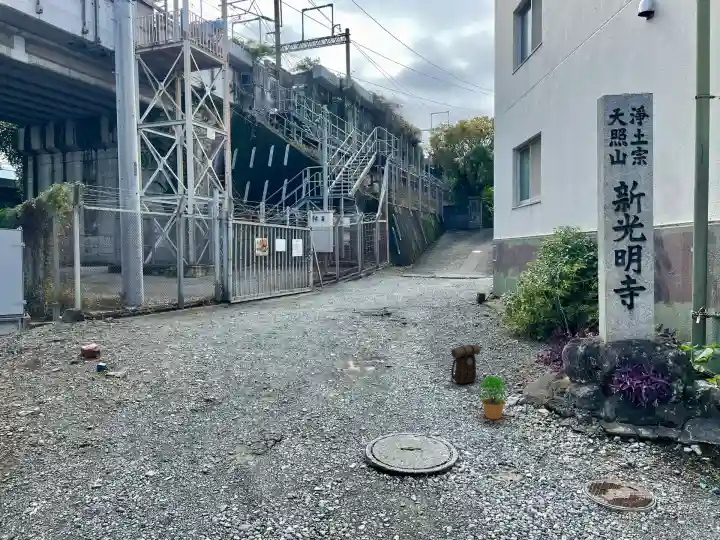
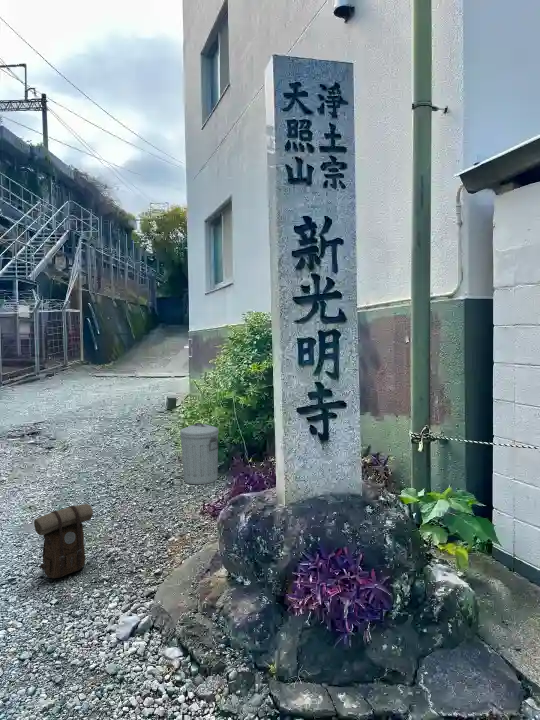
trash can: none [516,306,543,348] -> present [180,423,219,484]
potted plant: present [480,376,506,419] -> none [37,589,105,685]

